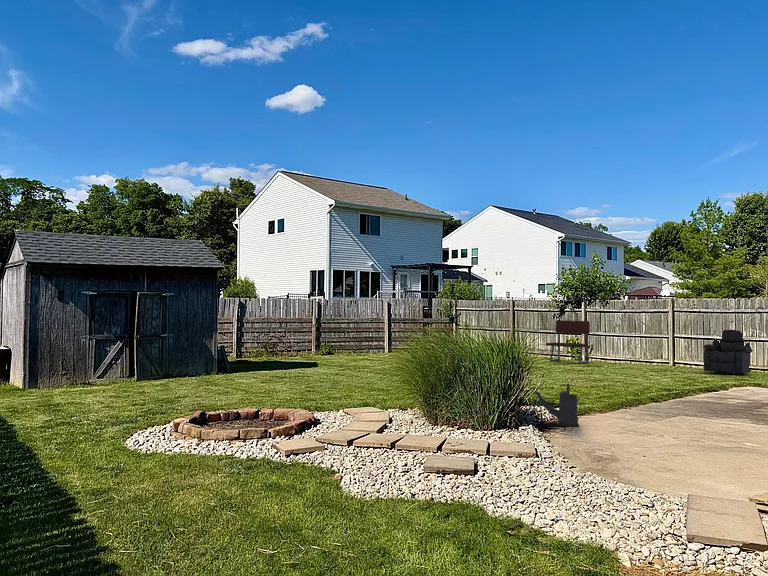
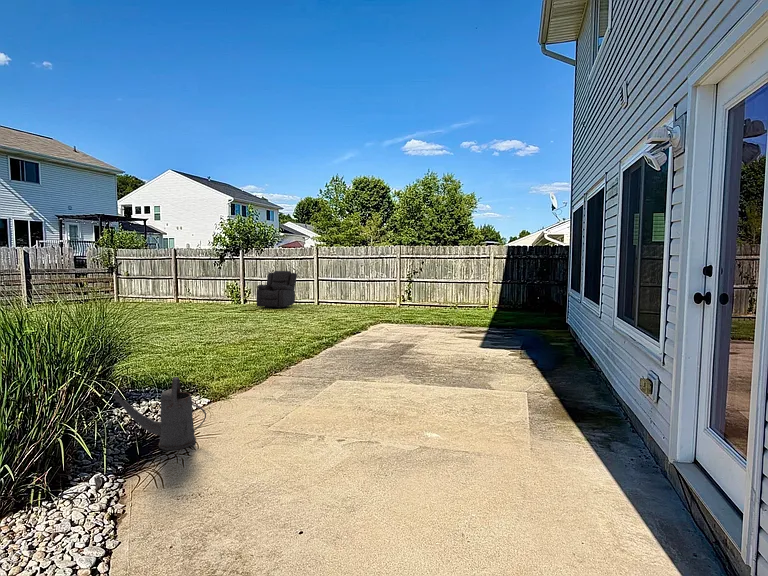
bench: present [546,320,590,364] -> none [206,268,247,307]
chair: present [704,330,753,375] -> present [256,271,297,309]

